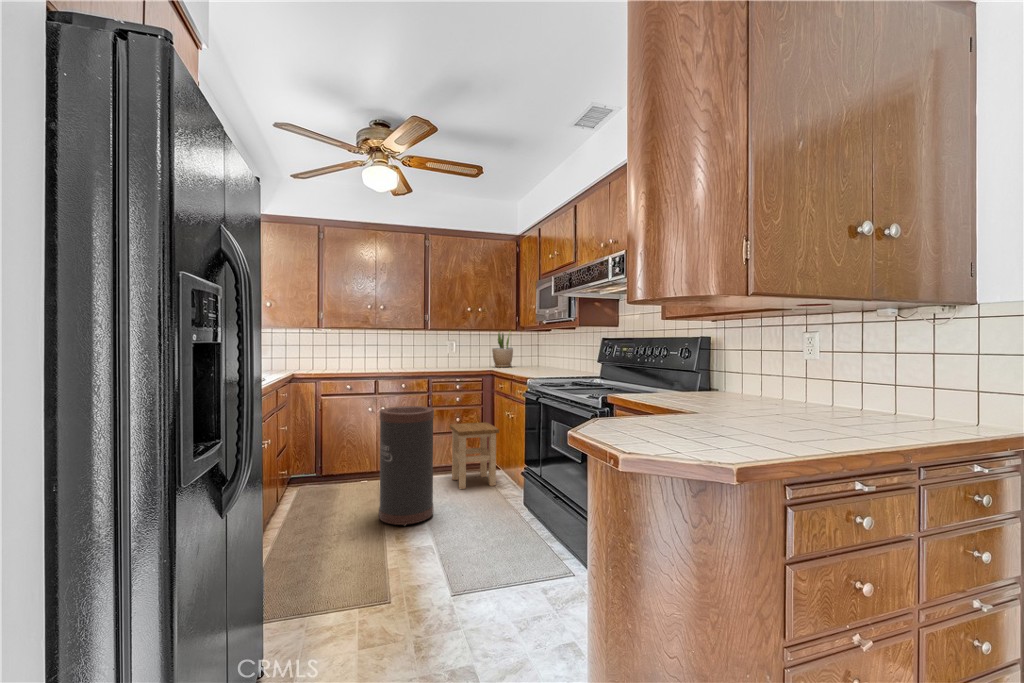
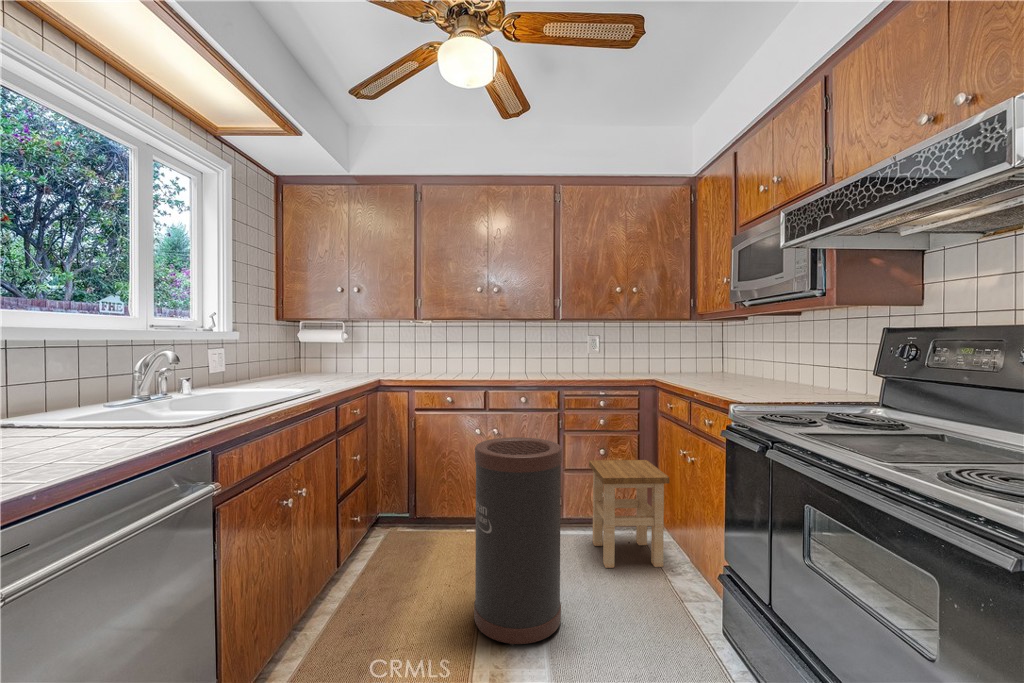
potted plant: present [492,333,513,367] -> none [652,316,684,374]

